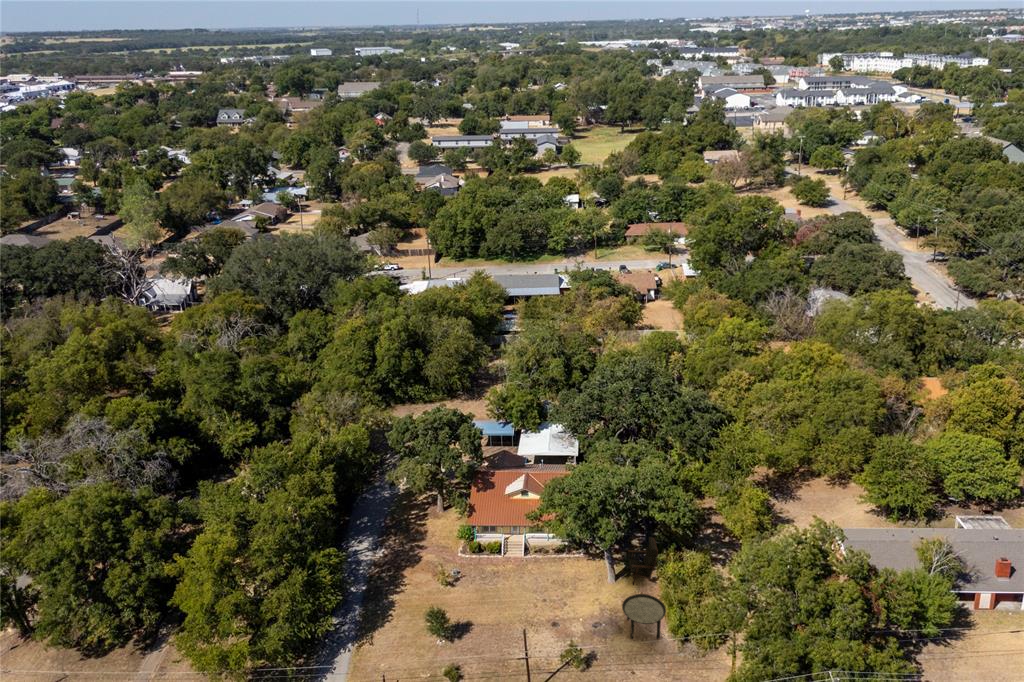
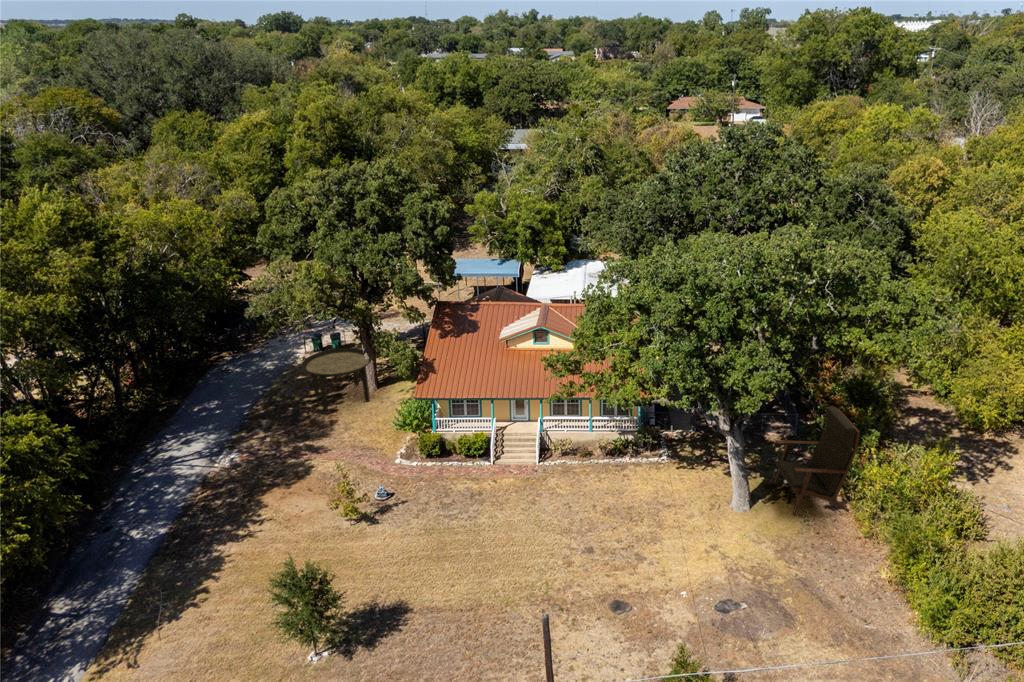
round table: present [622,594,666,639] -> present [302,348,372,410]

